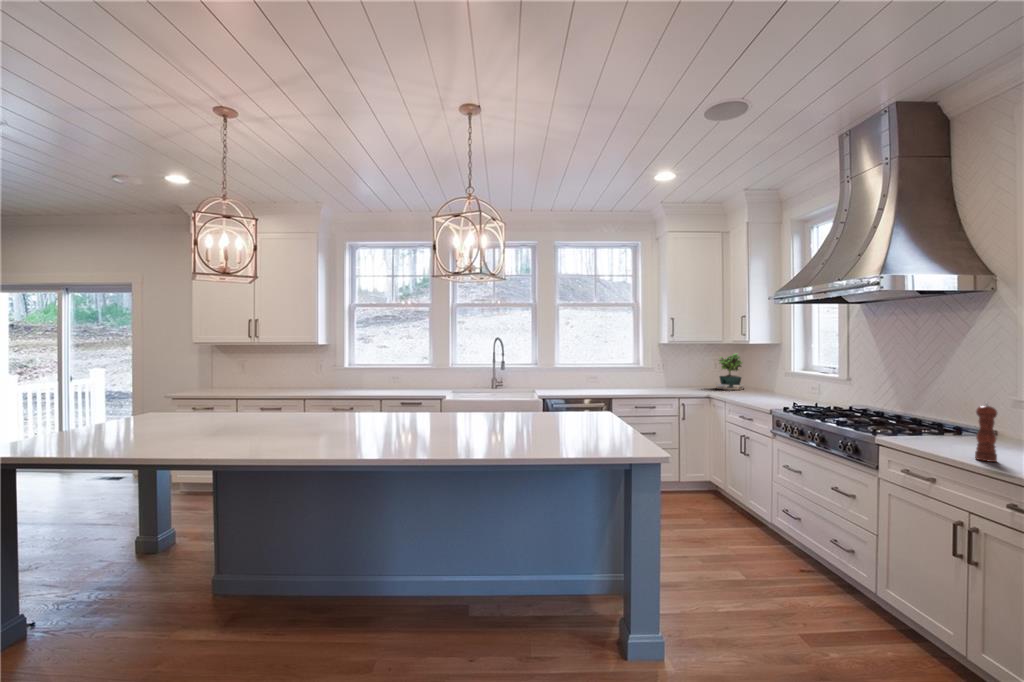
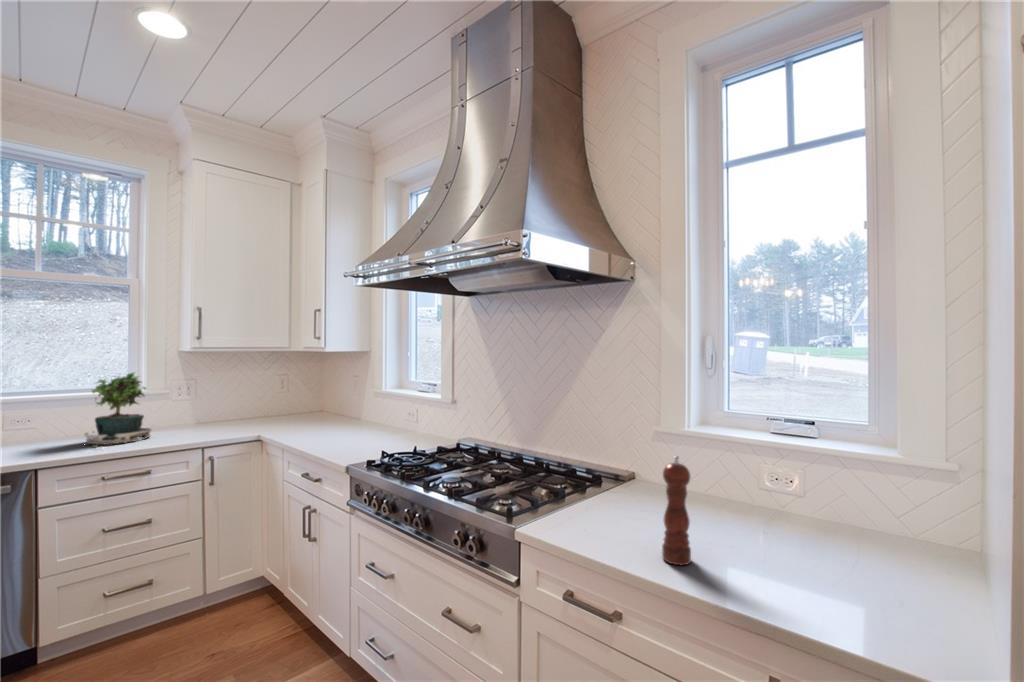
potted plant: present [716,354,744,390] -> present [85,373,151,445]

